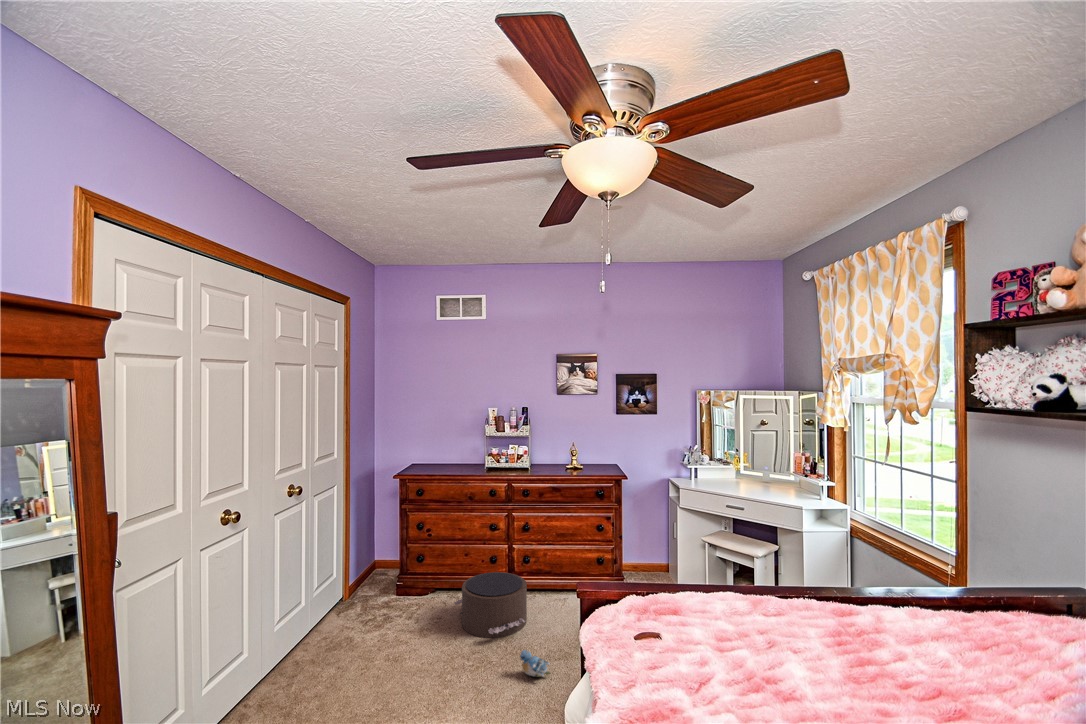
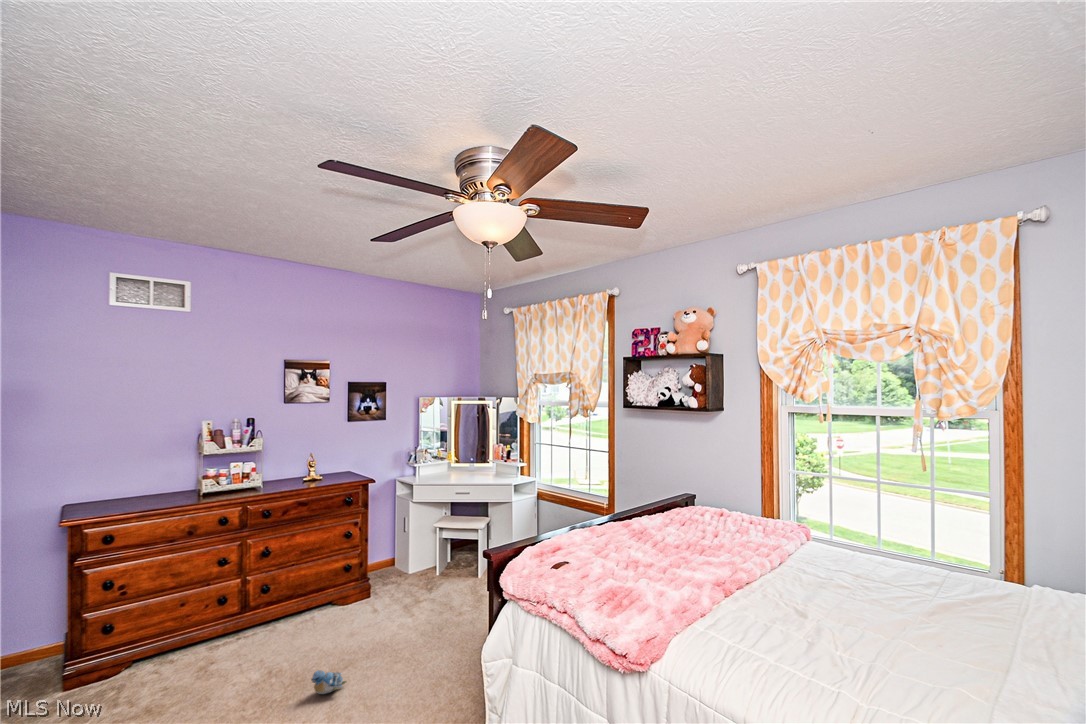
pouf: present [454,572,527,638] -> none [180,604,291,687]

